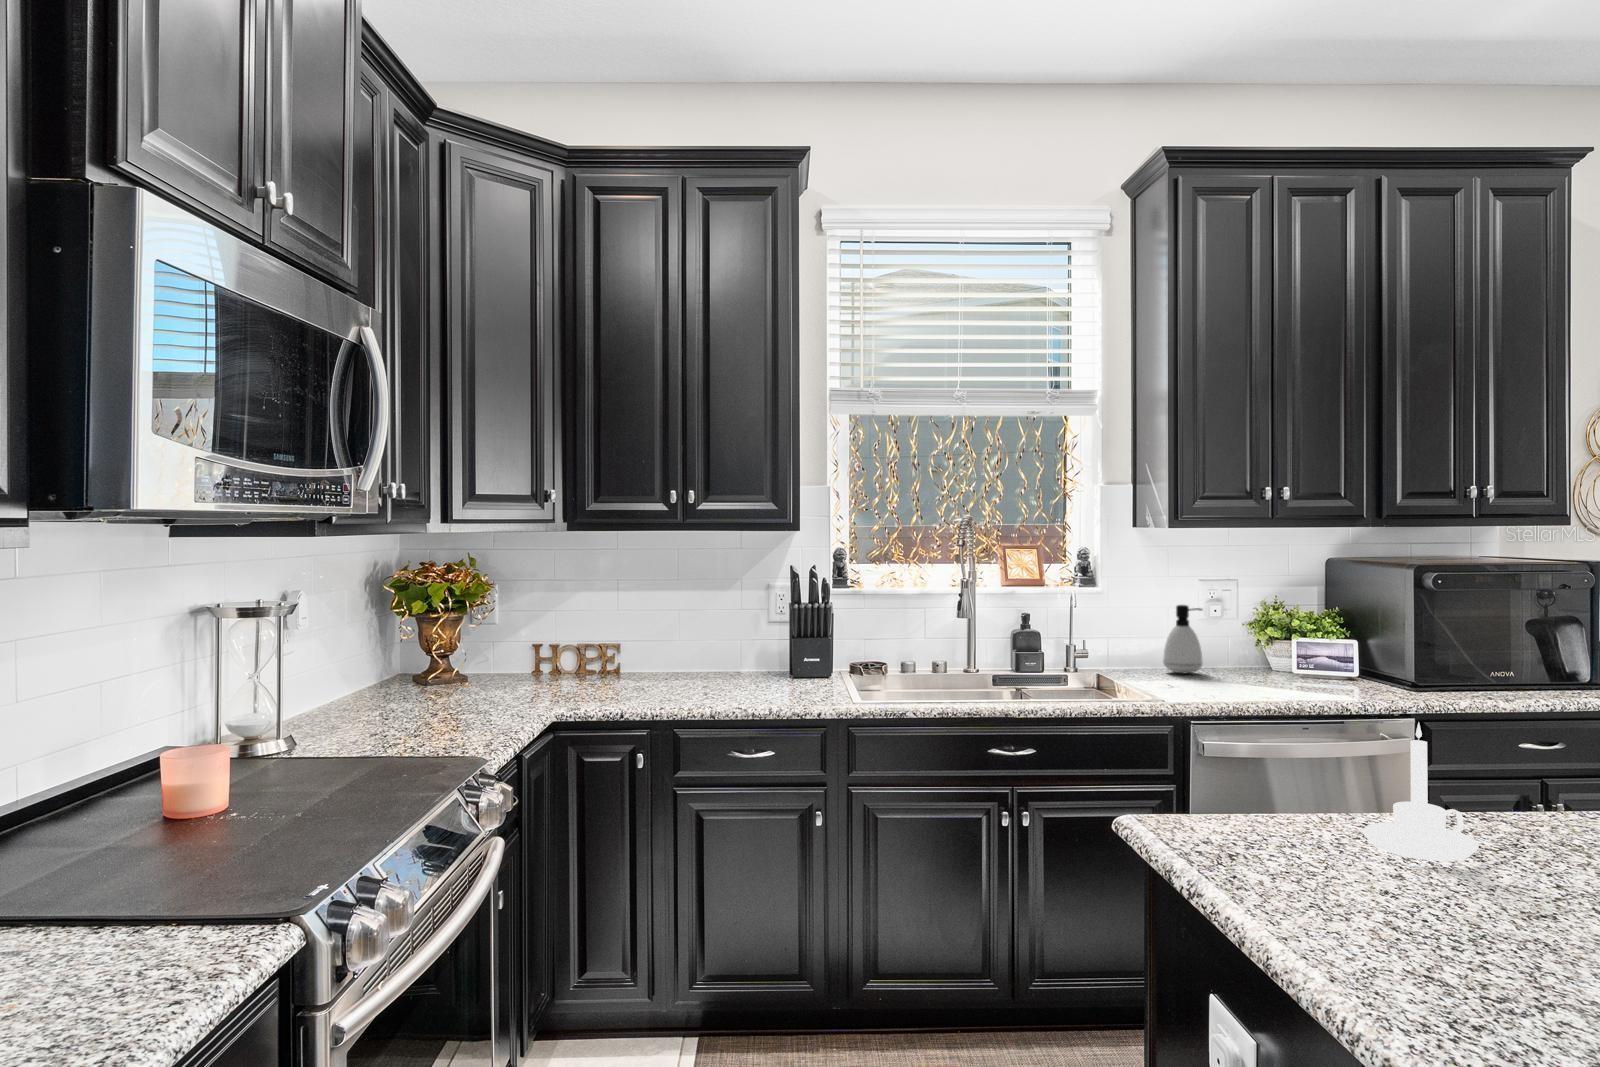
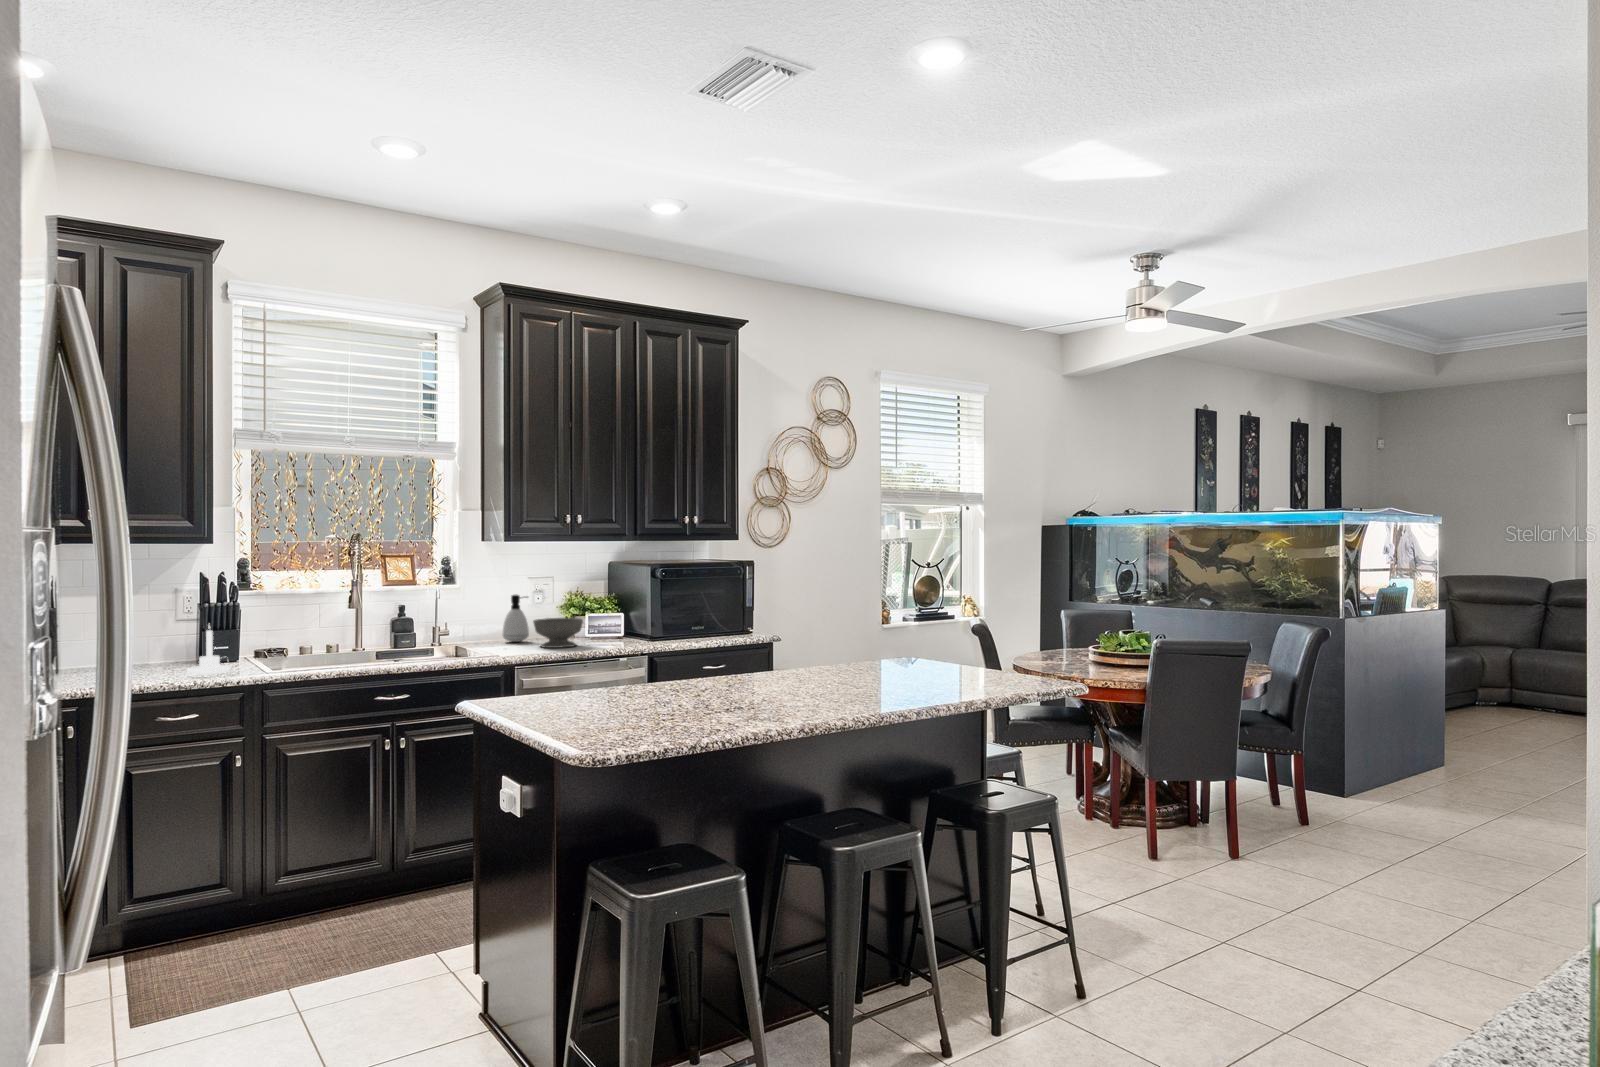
bowl: none [1212,643,1293,691] -> present [533,618,583,648]
candle holder: present [1363,723,1479,861] -> present [187,625,231,675]

